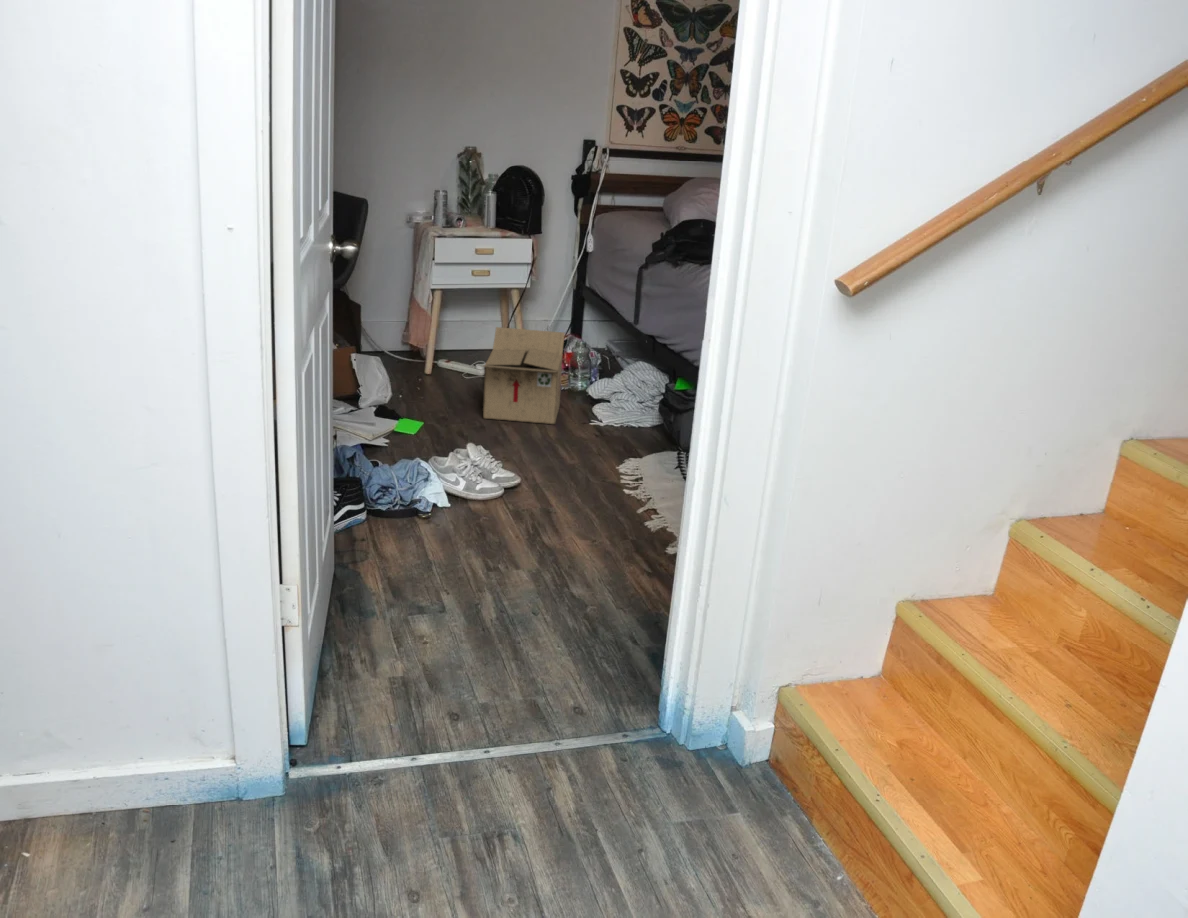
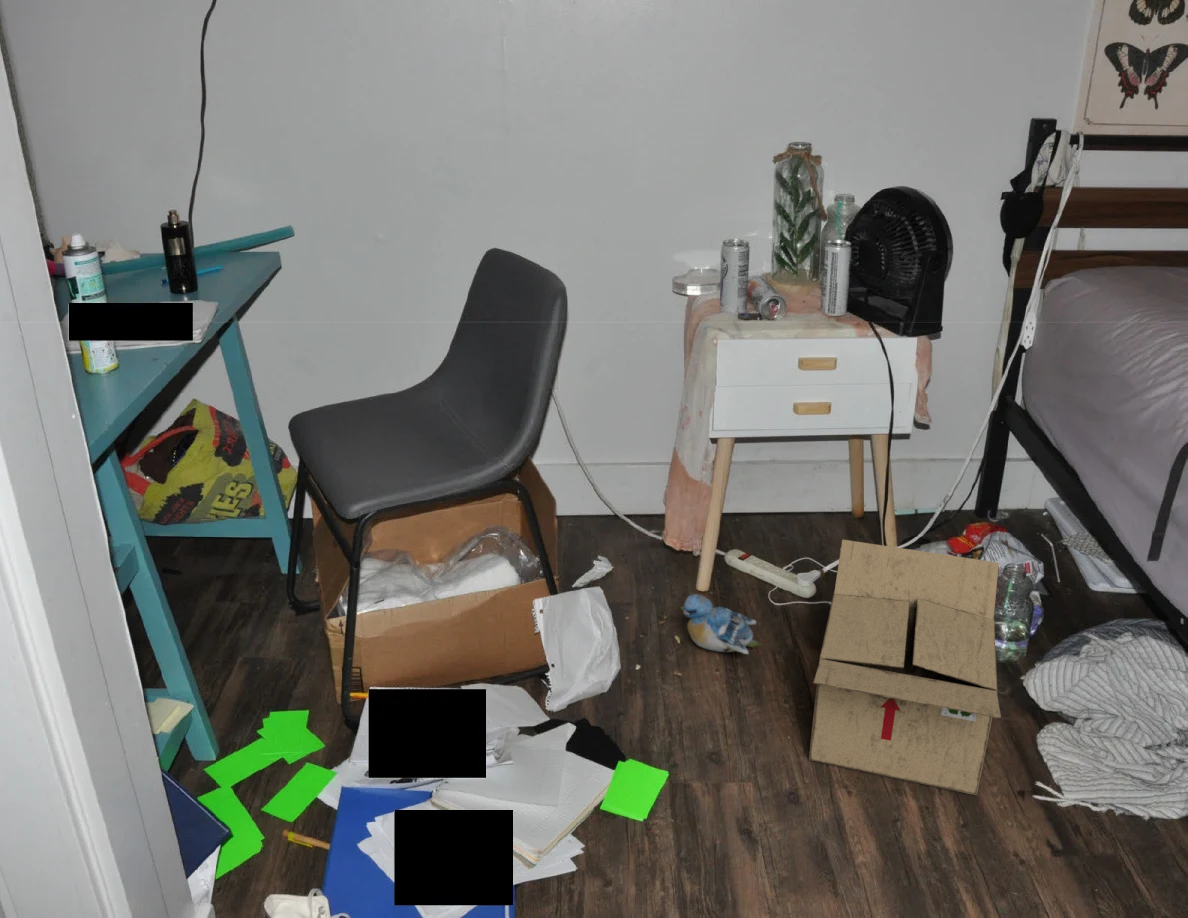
plush toy: none [420,363,461,392] -> present [681,594,762,654]

